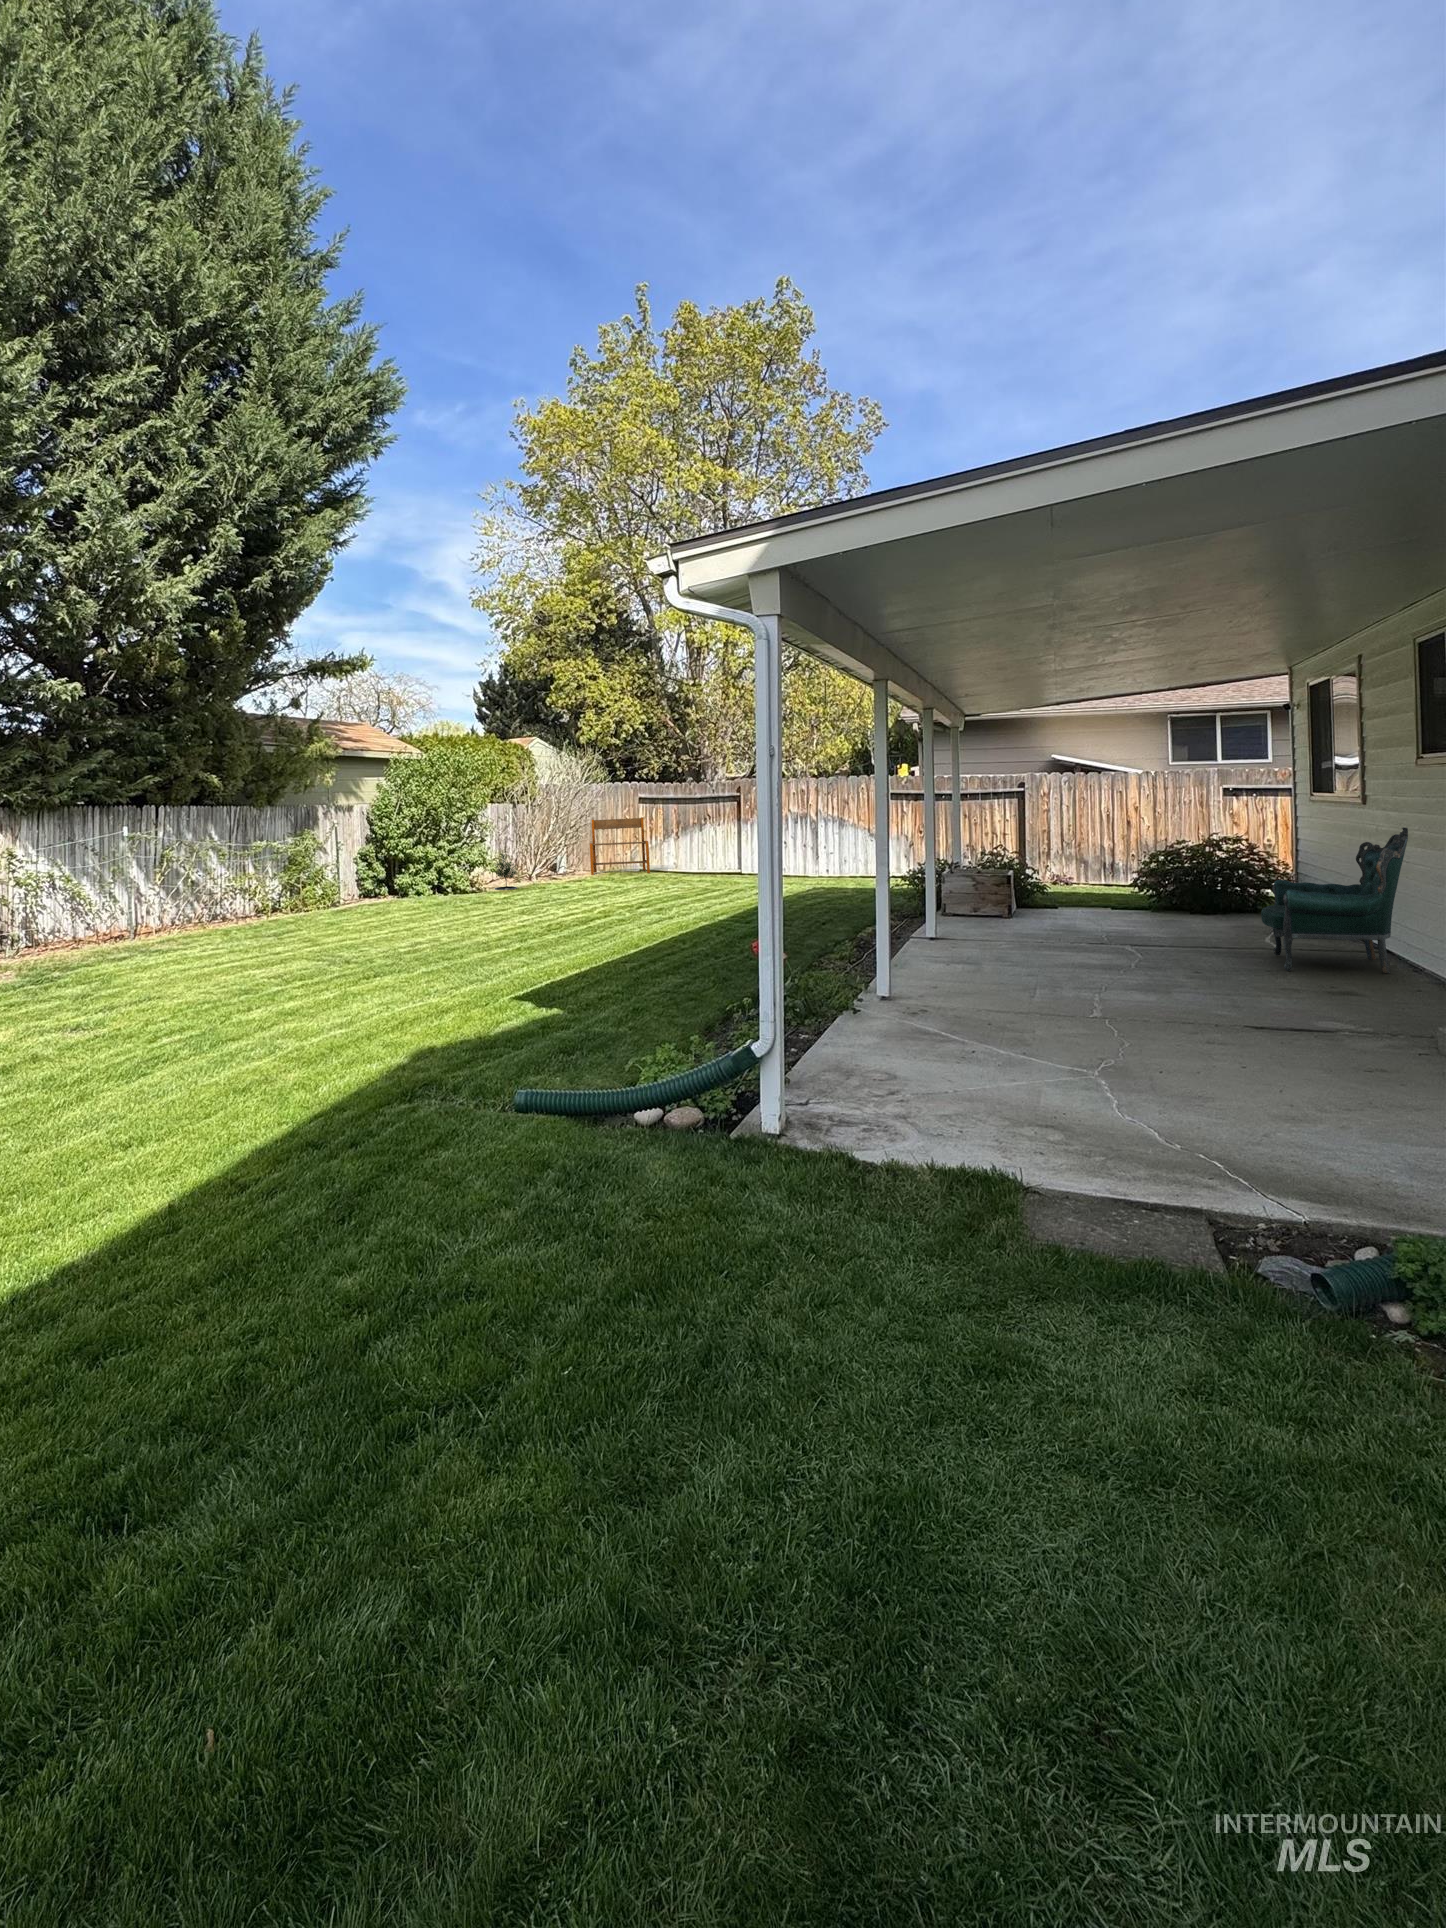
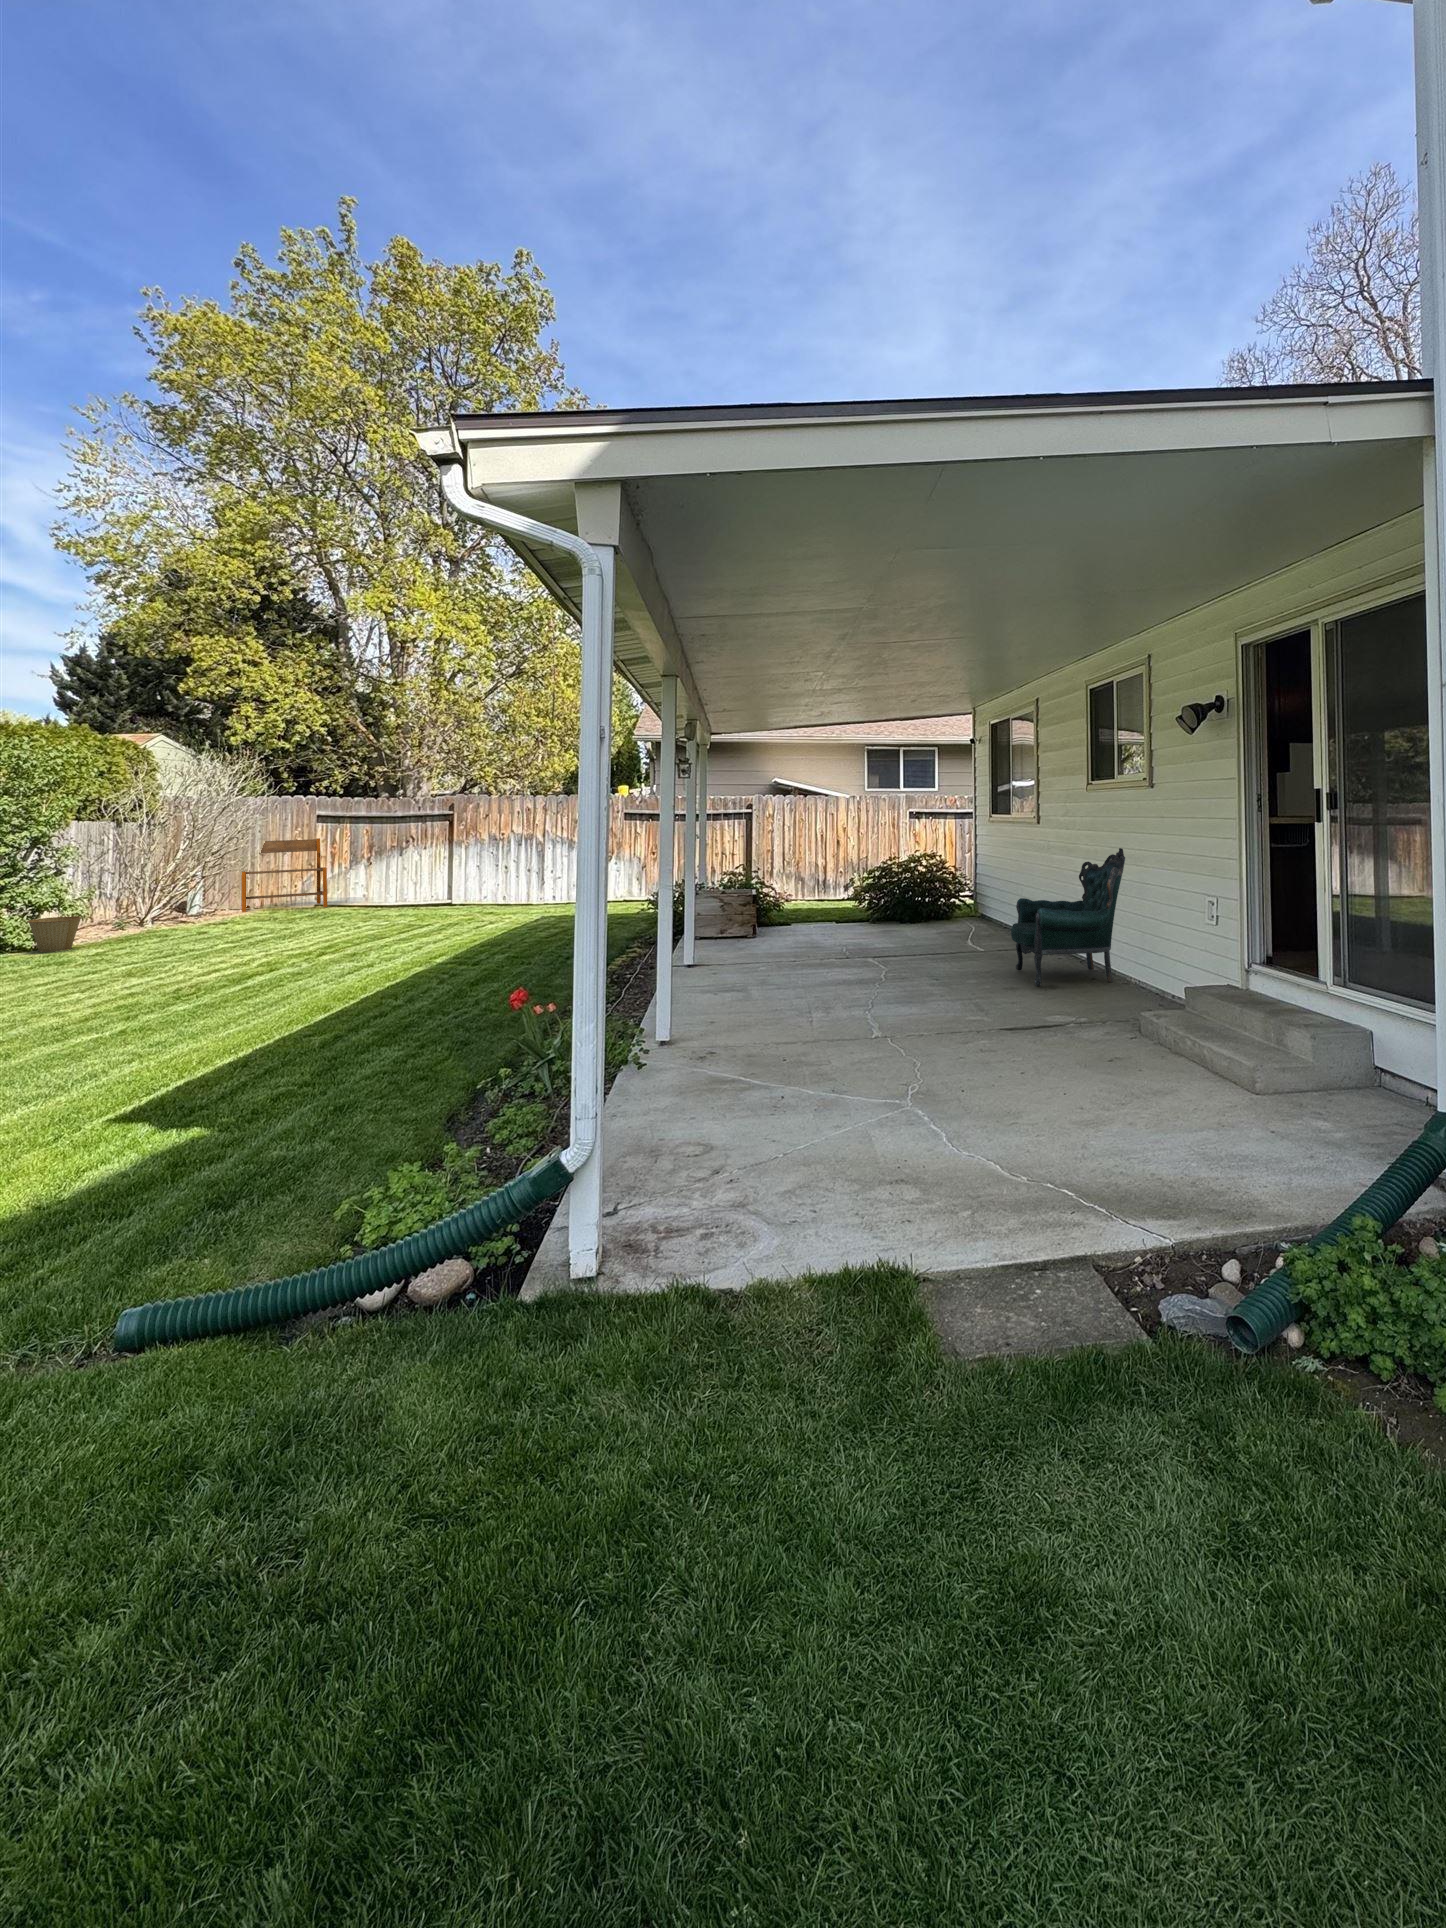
potted tree: present [495,854,517,890] -> none [83,881,130,939]
basket: none [462,874,492,898] -> present [27,917,81,952]

